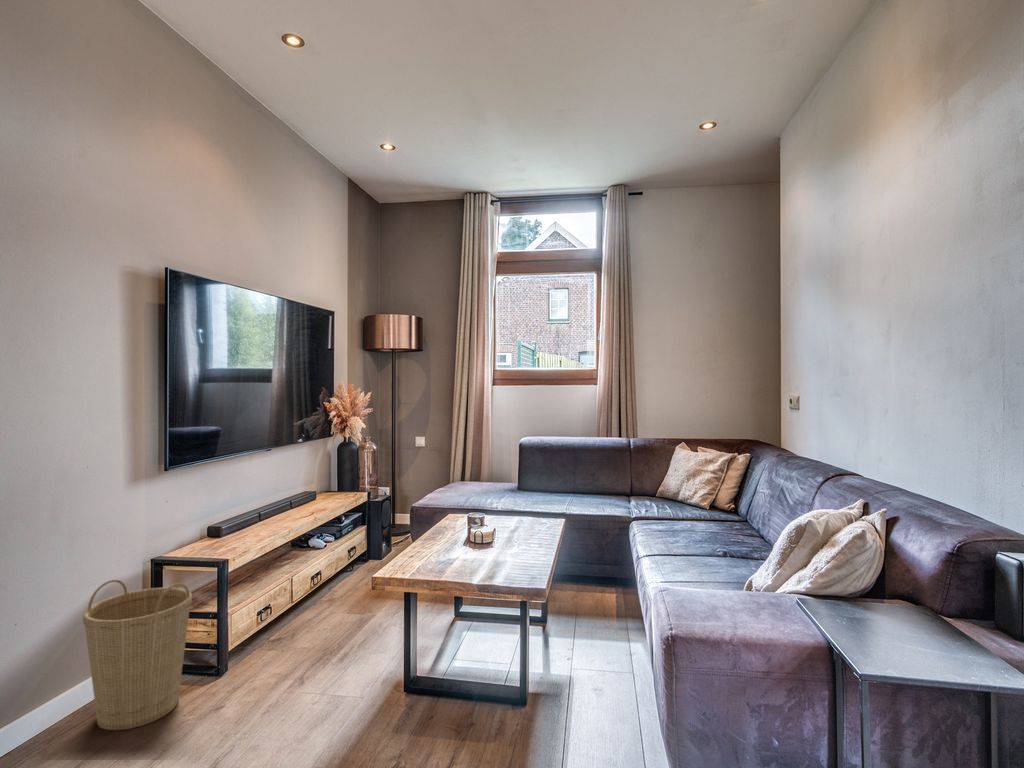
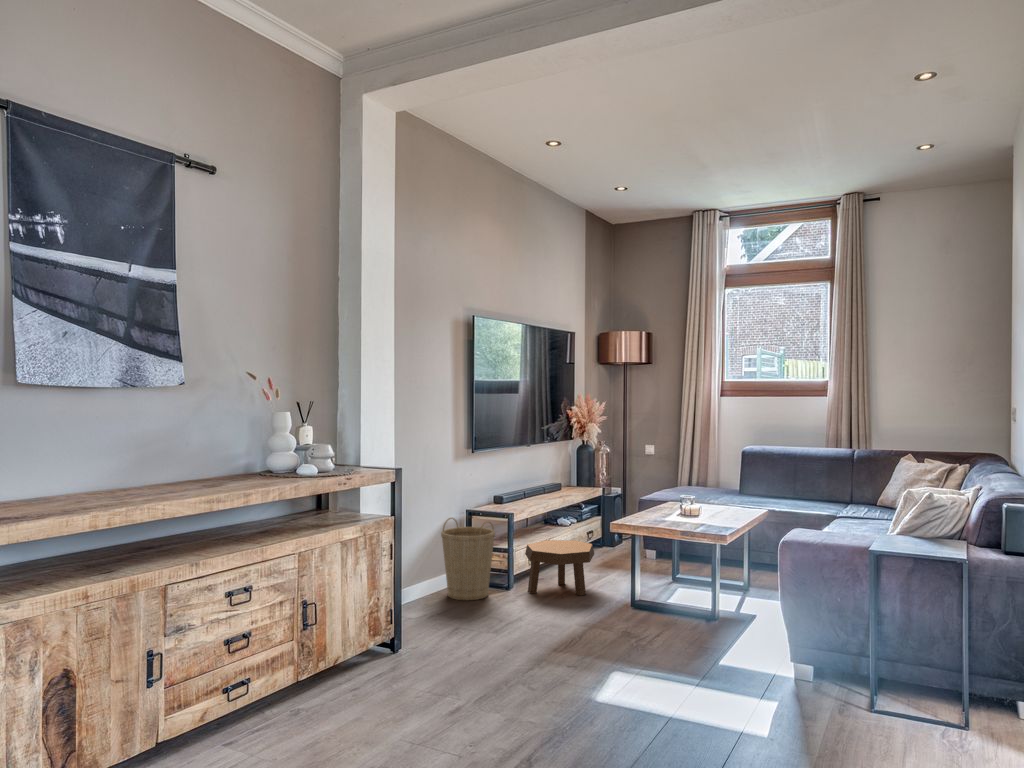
footstool: none [251,582,358,684] -> present [525,540,594,596]

